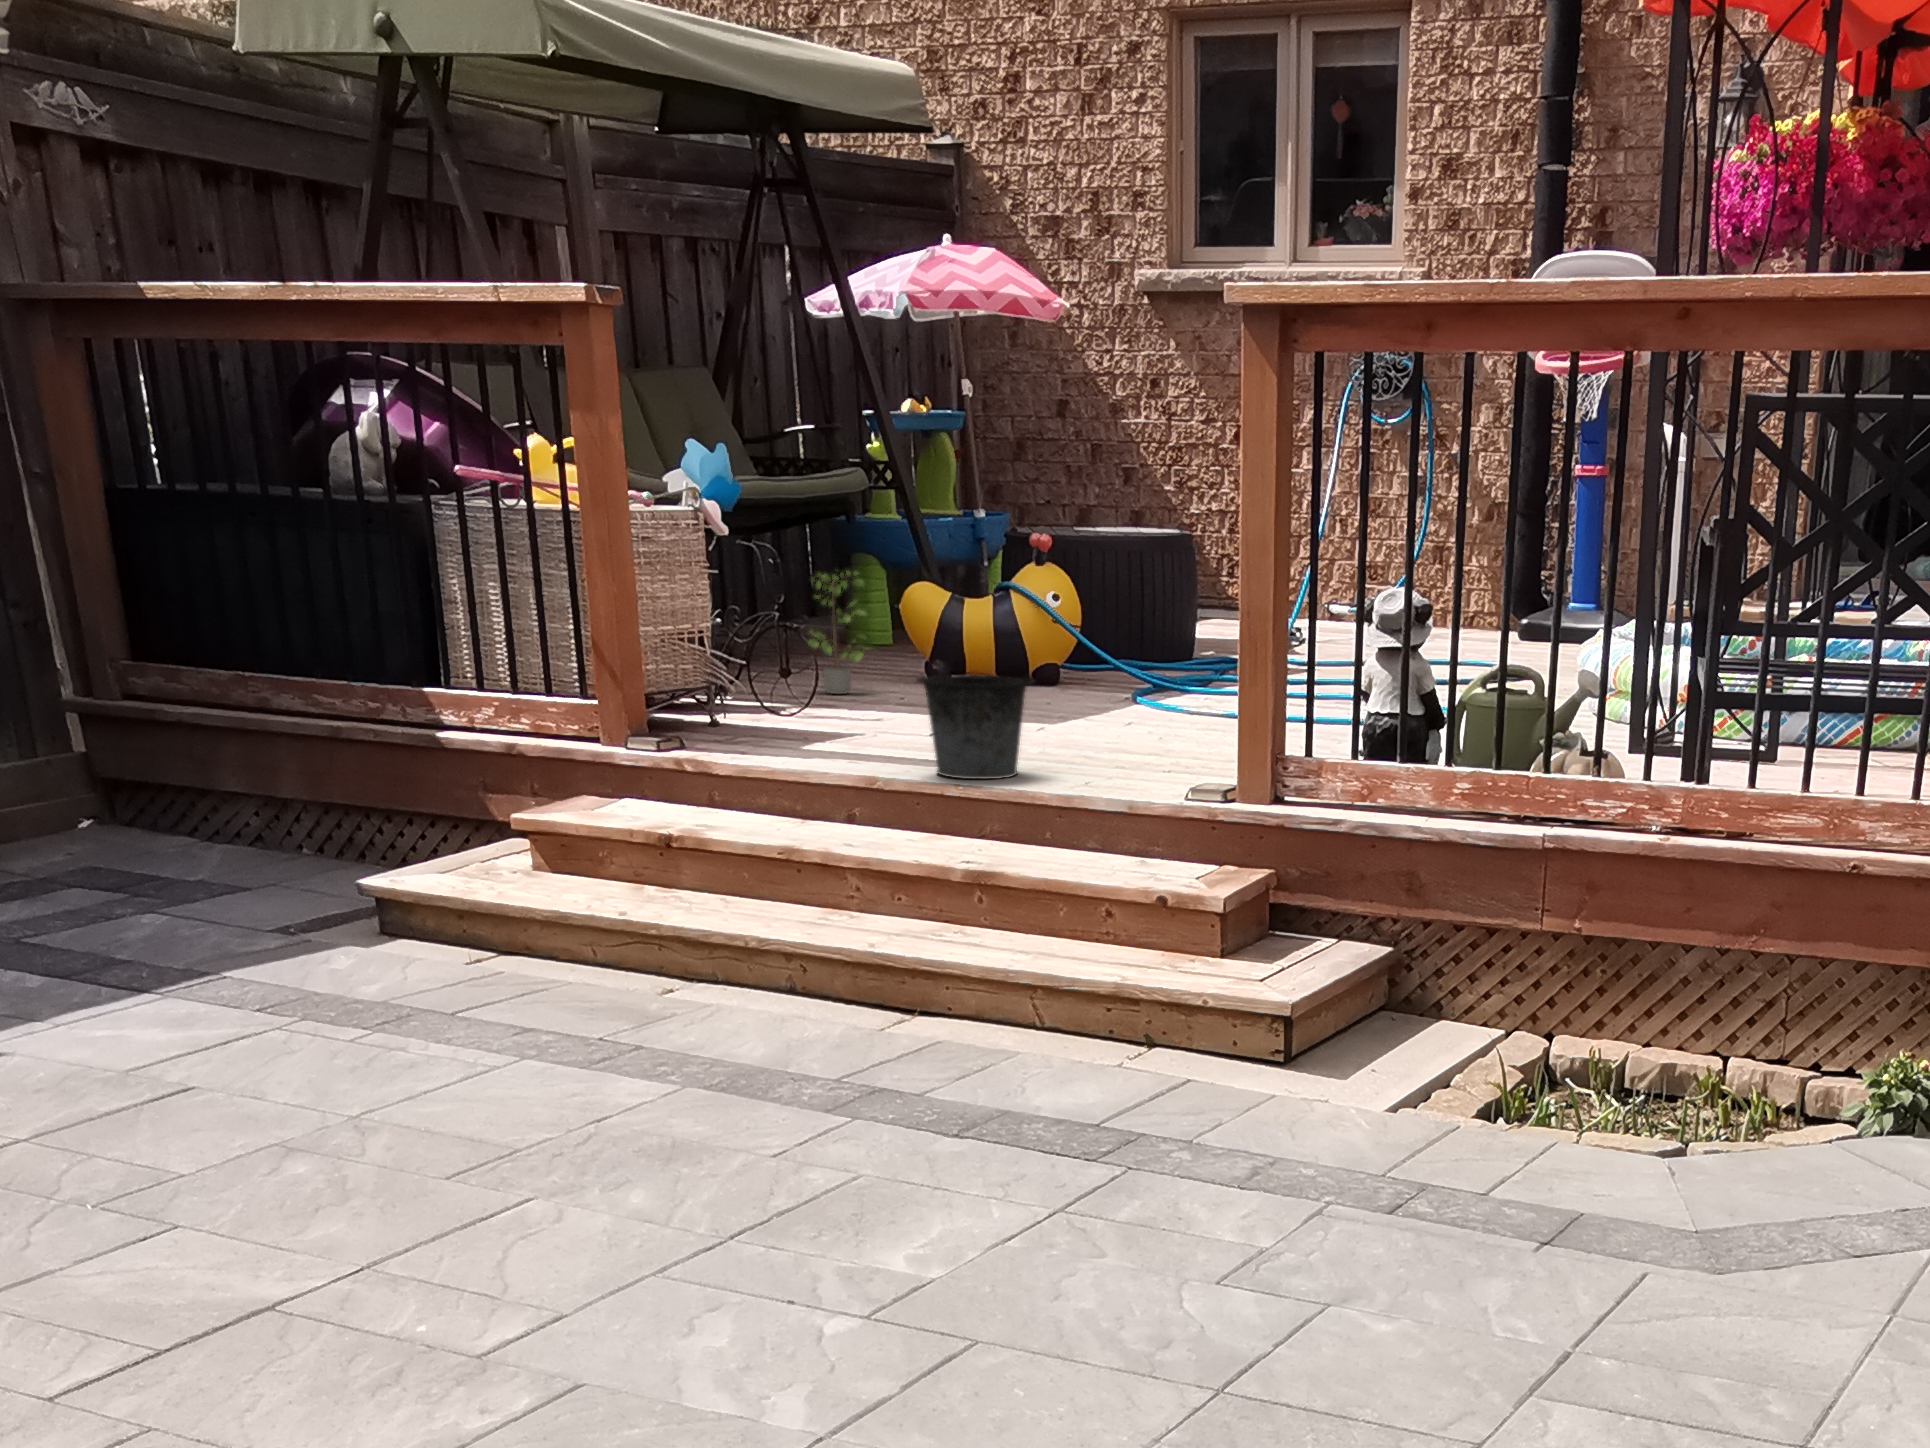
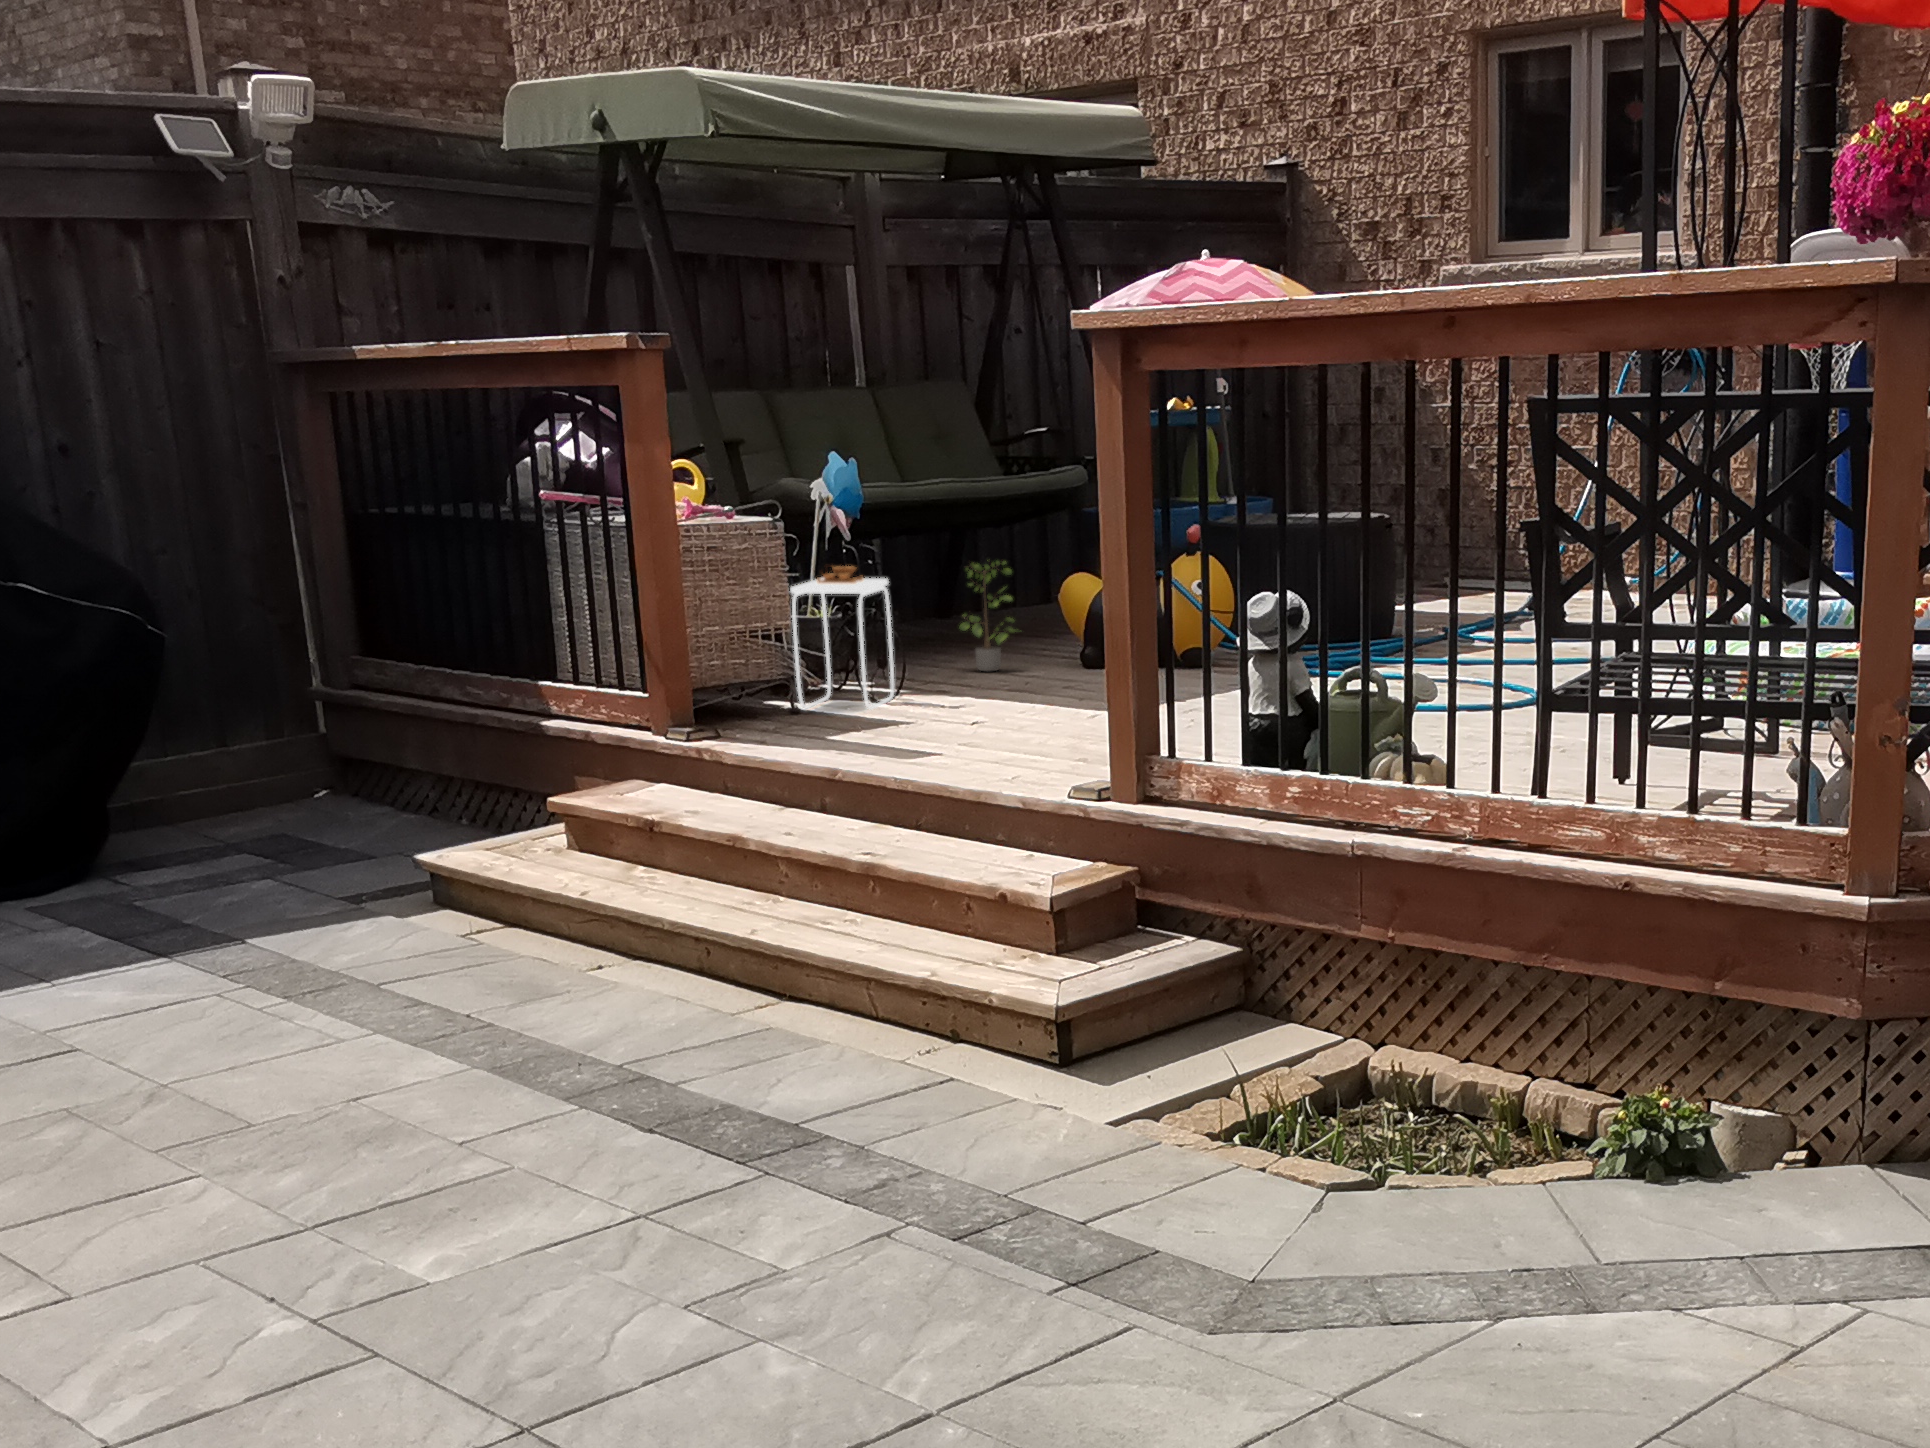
side table: none [701,567,791,729] -> present [790,565,894,709]
bucket: present [917,675,1034,779] -> none [885,667,997,766]

